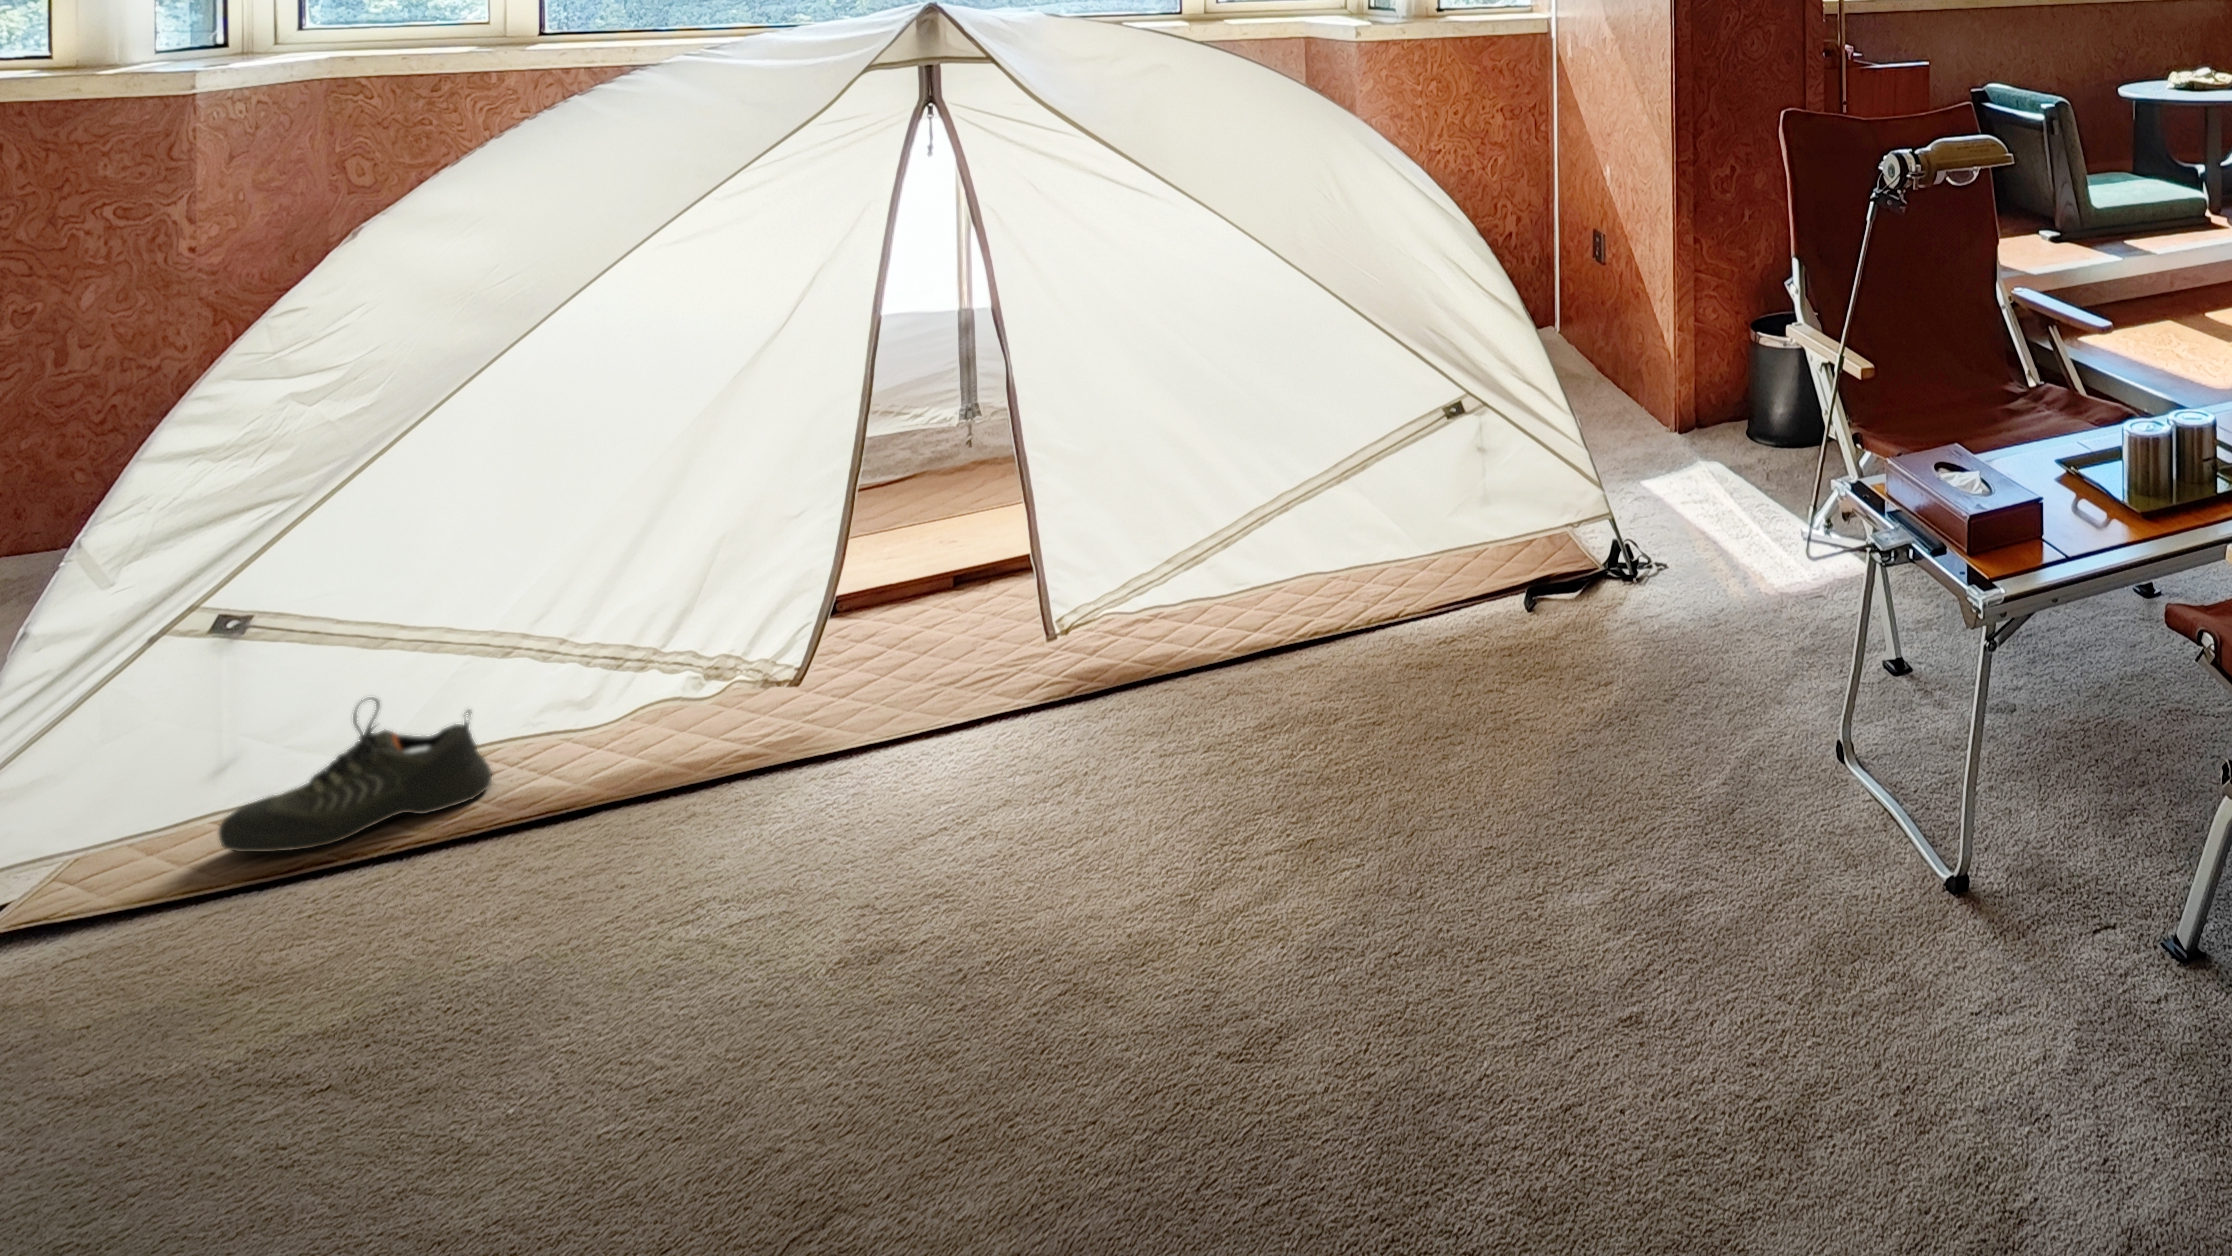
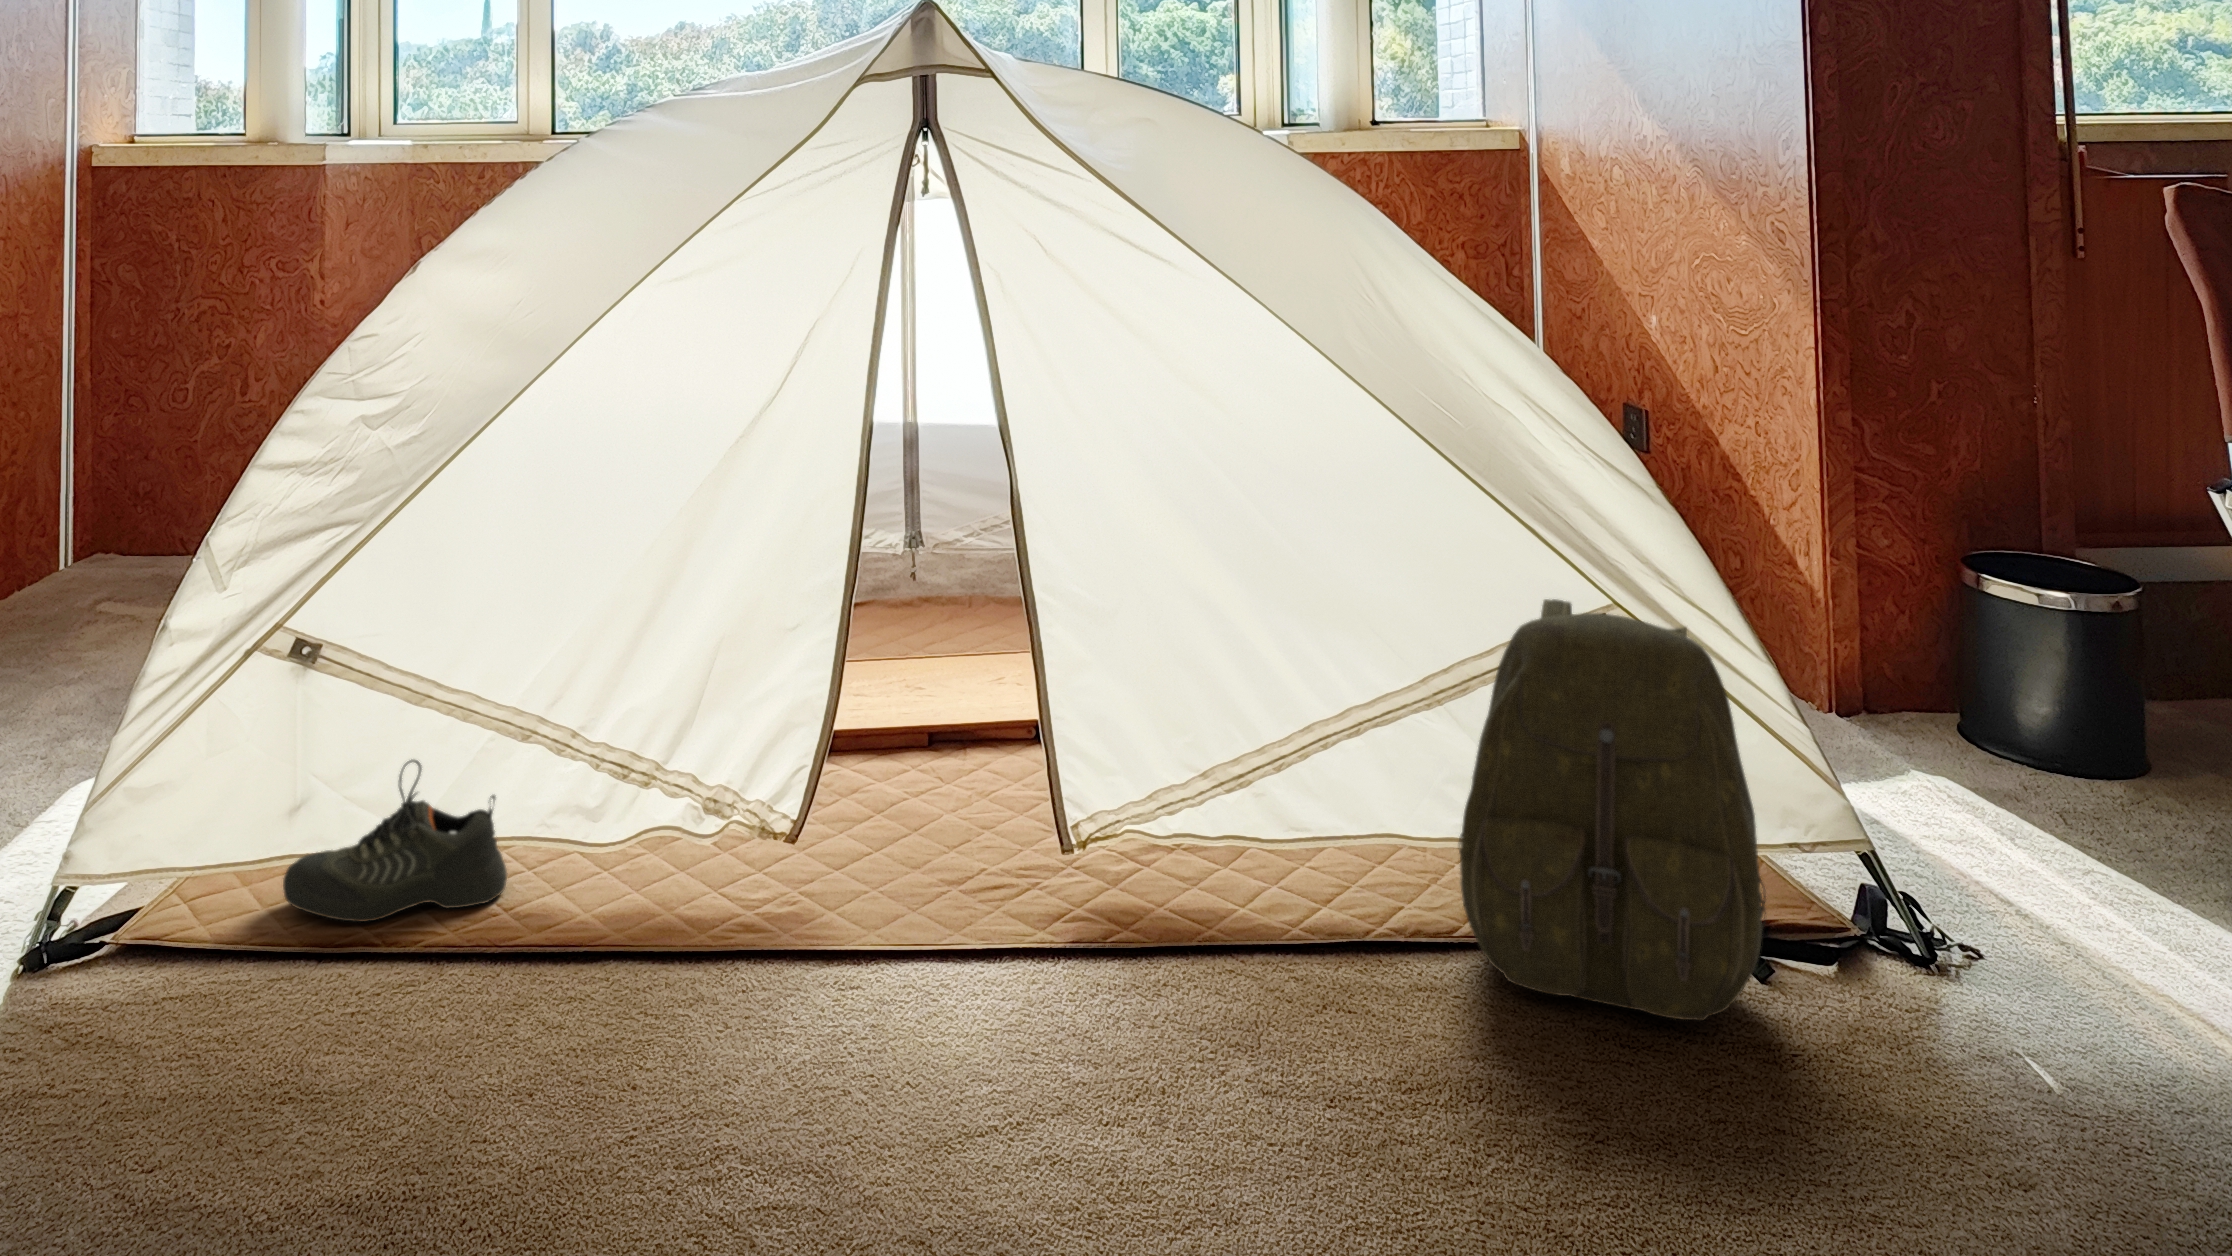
backpack: none [1345,392,1547,653] -> present [1459,599,1766,1020]

